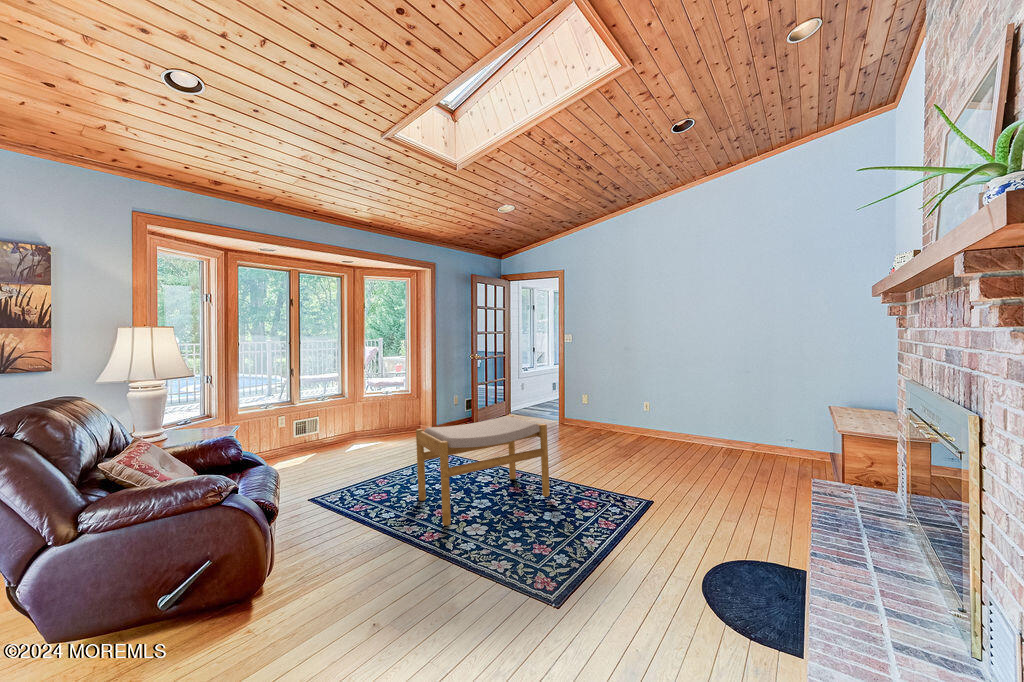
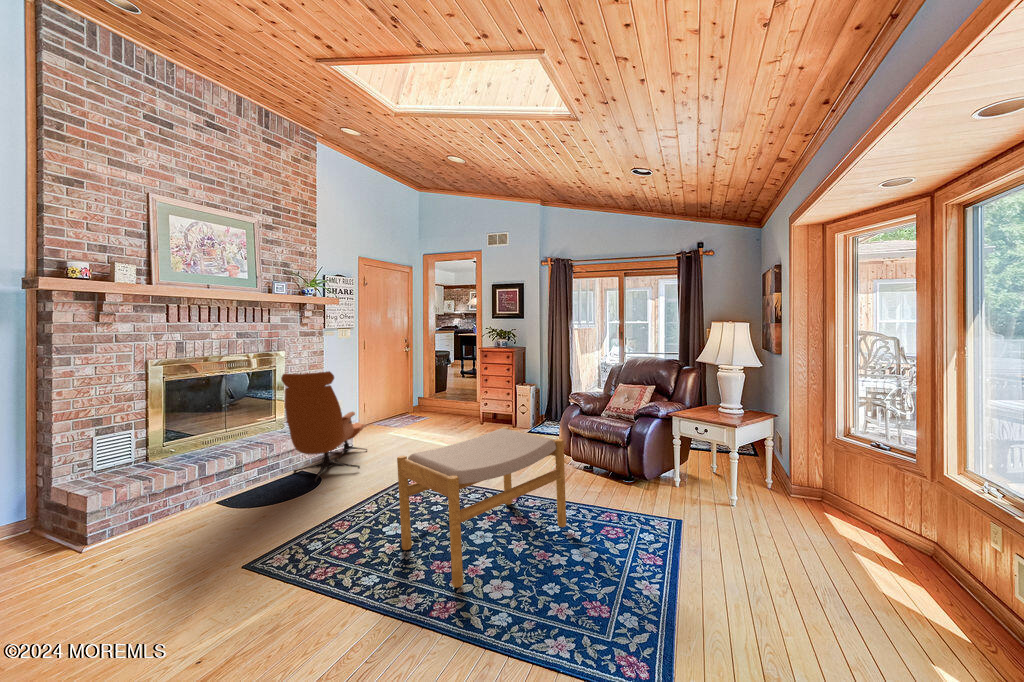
lounge chair: none [354,369,422,454] -> present [281,371,367,482]

